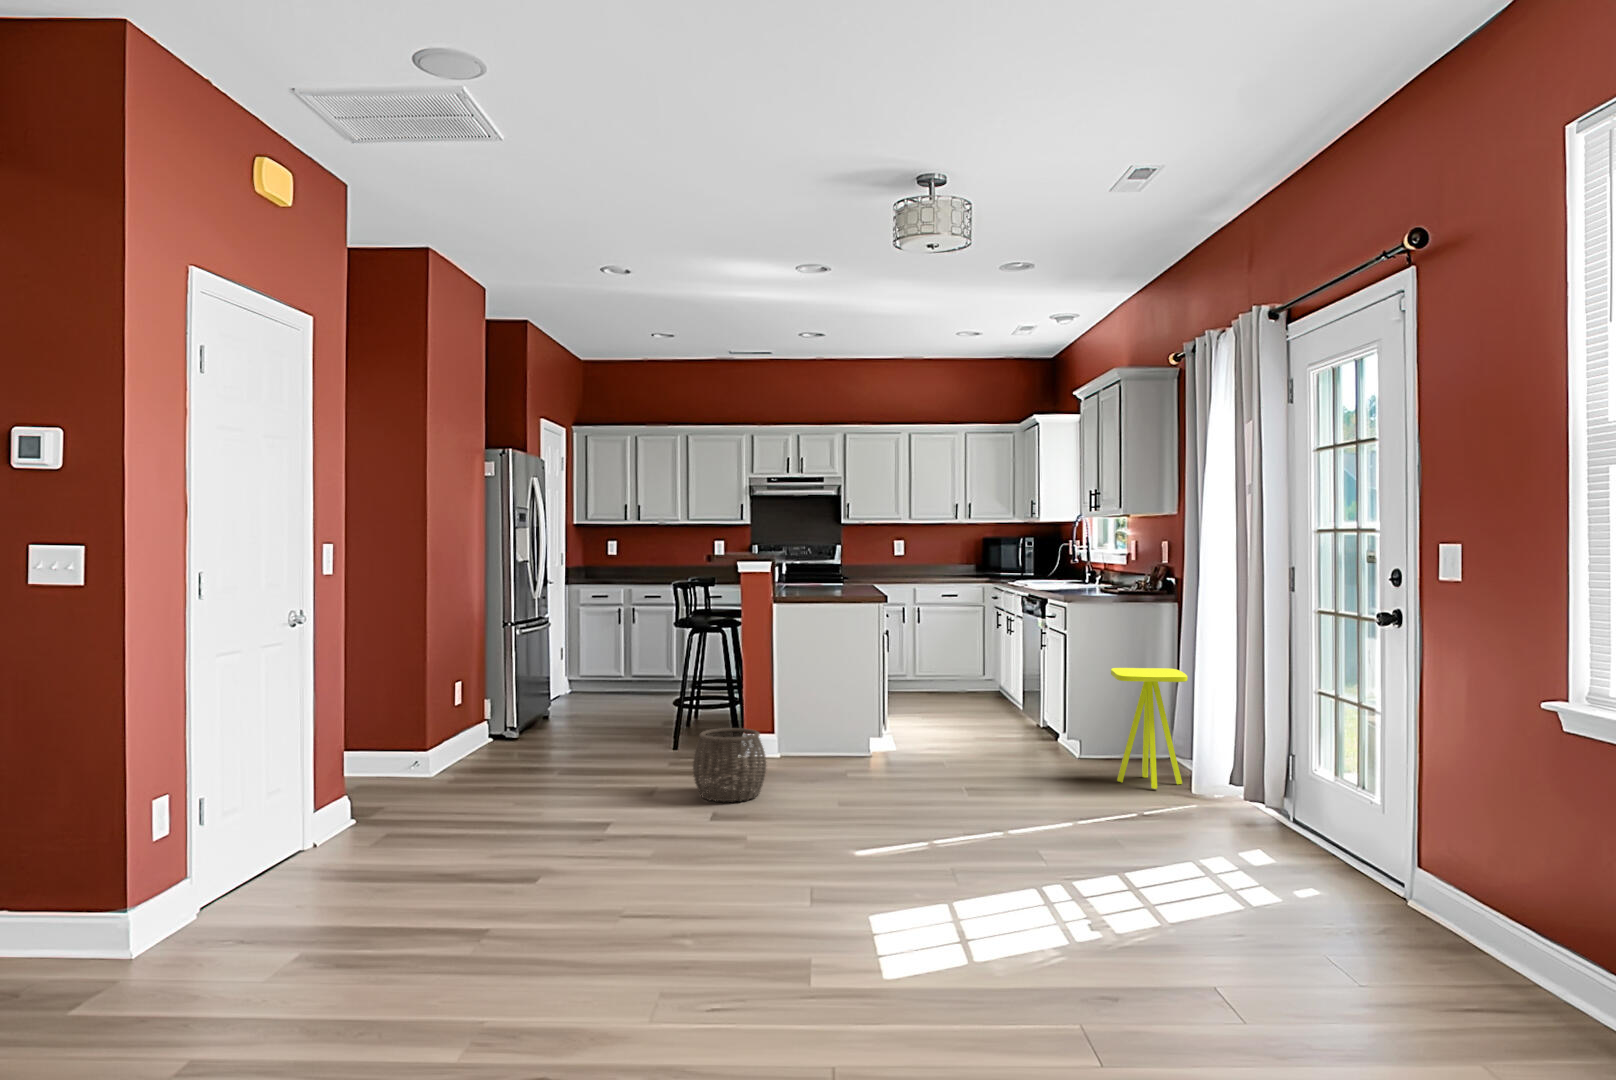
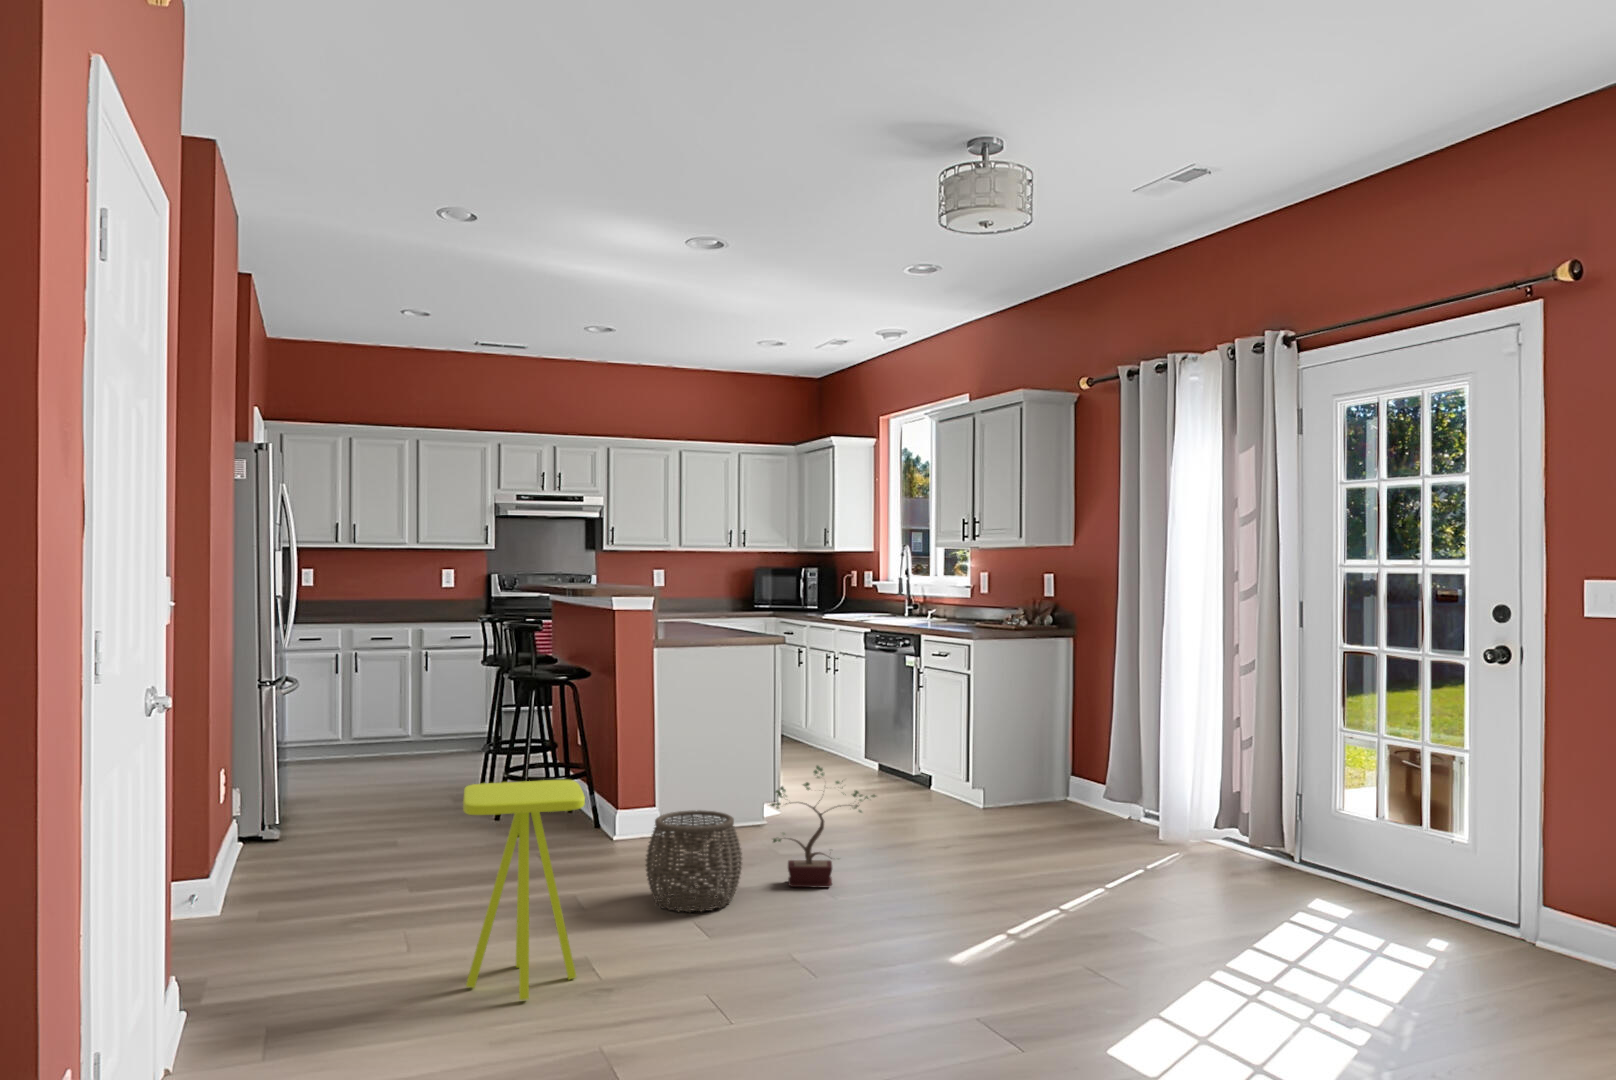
side table: present [1111,668,1188,789] -> present [463,780,585,1000]
potted plant: none [798,699,877,797] -> present [770,766,876,888]

